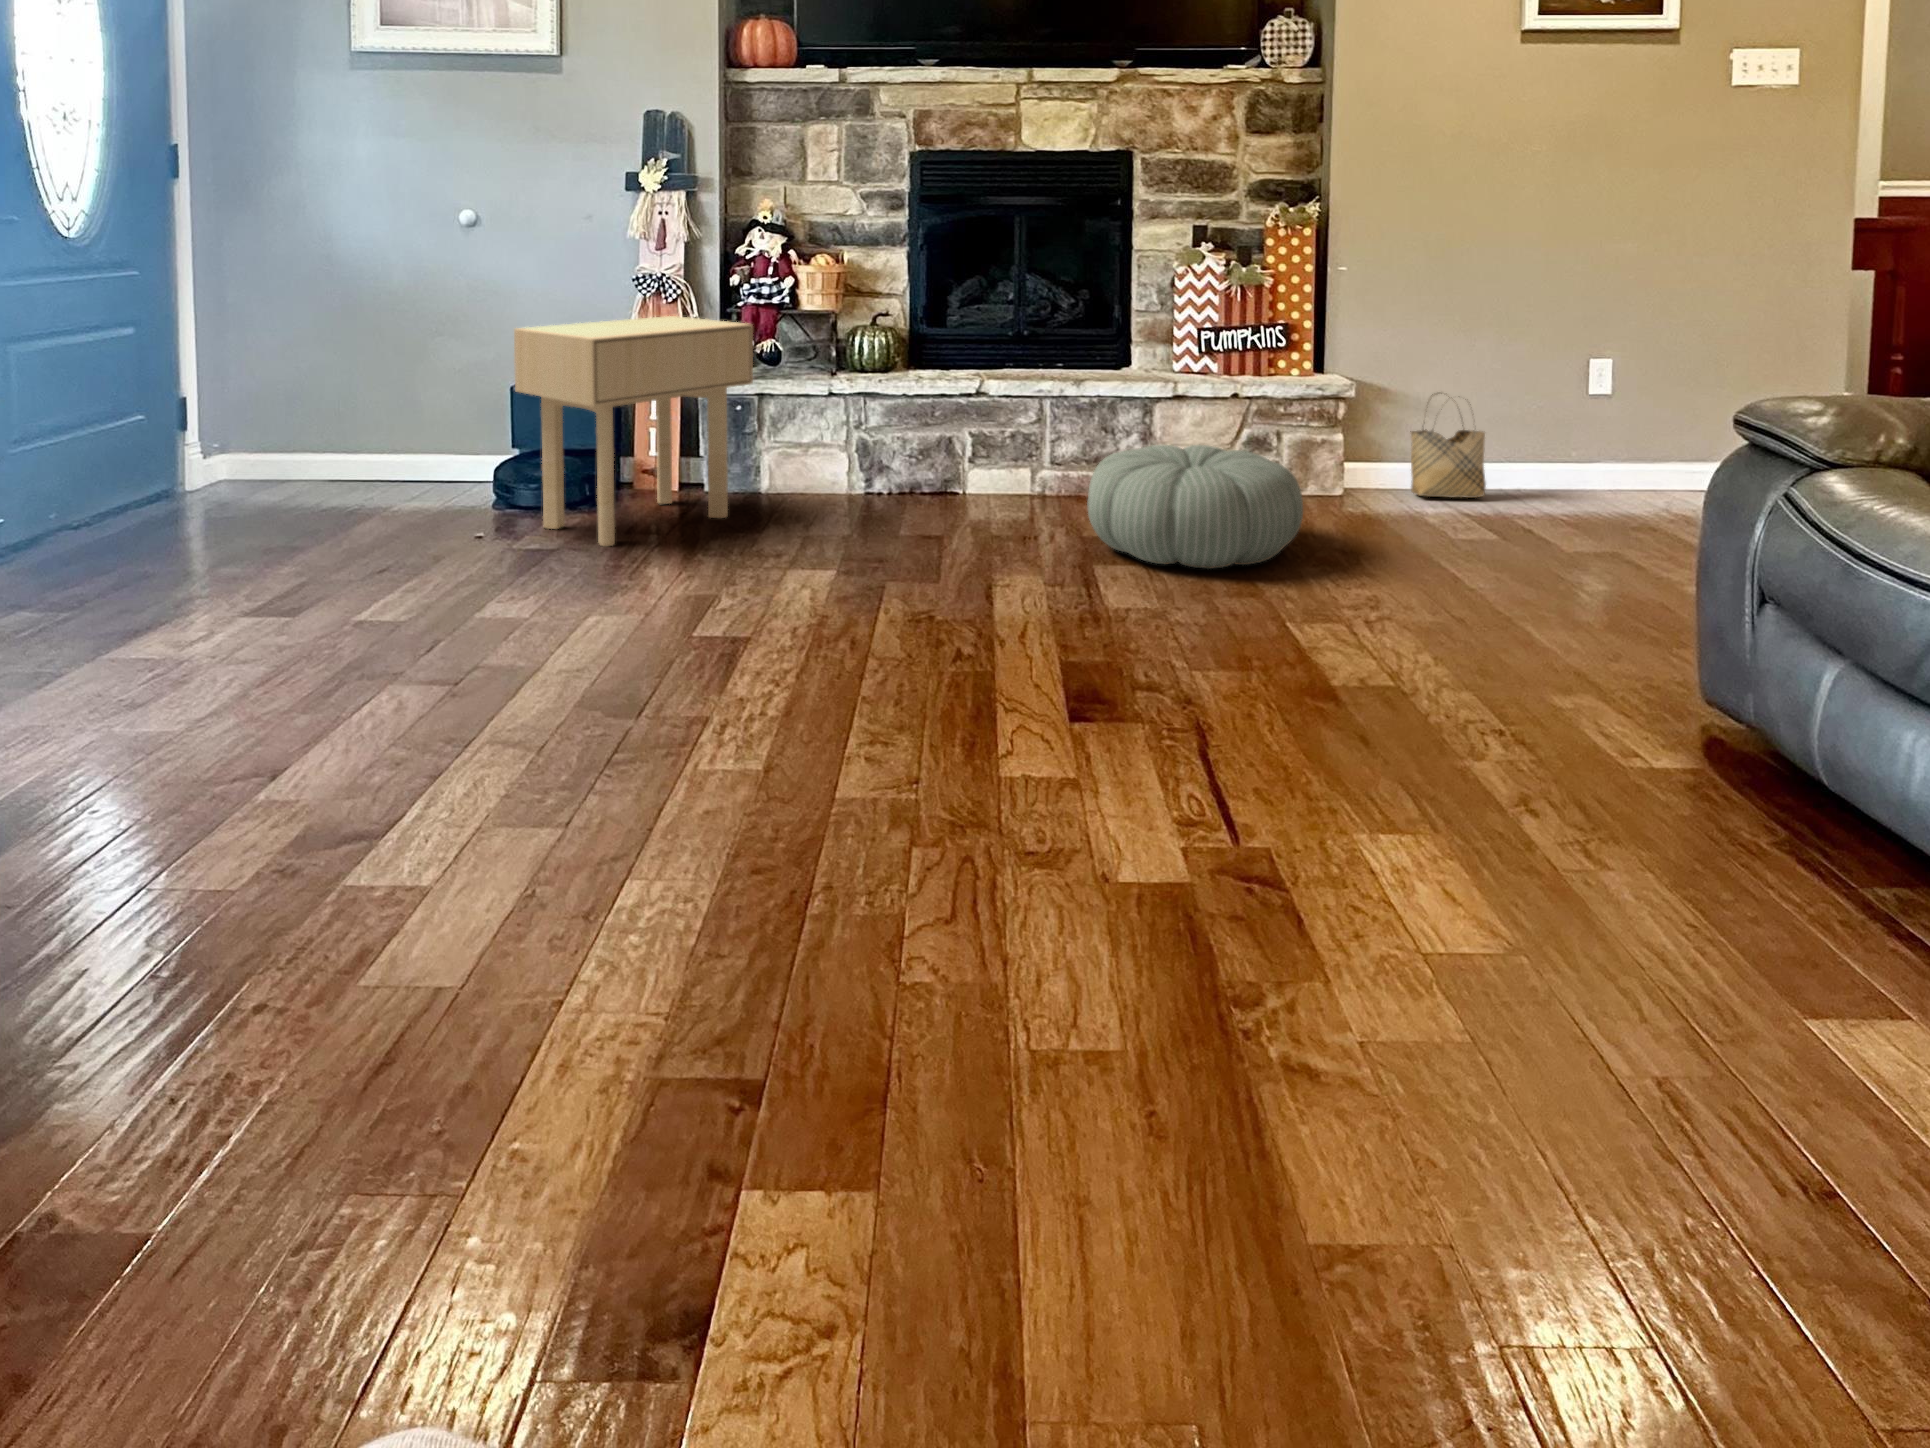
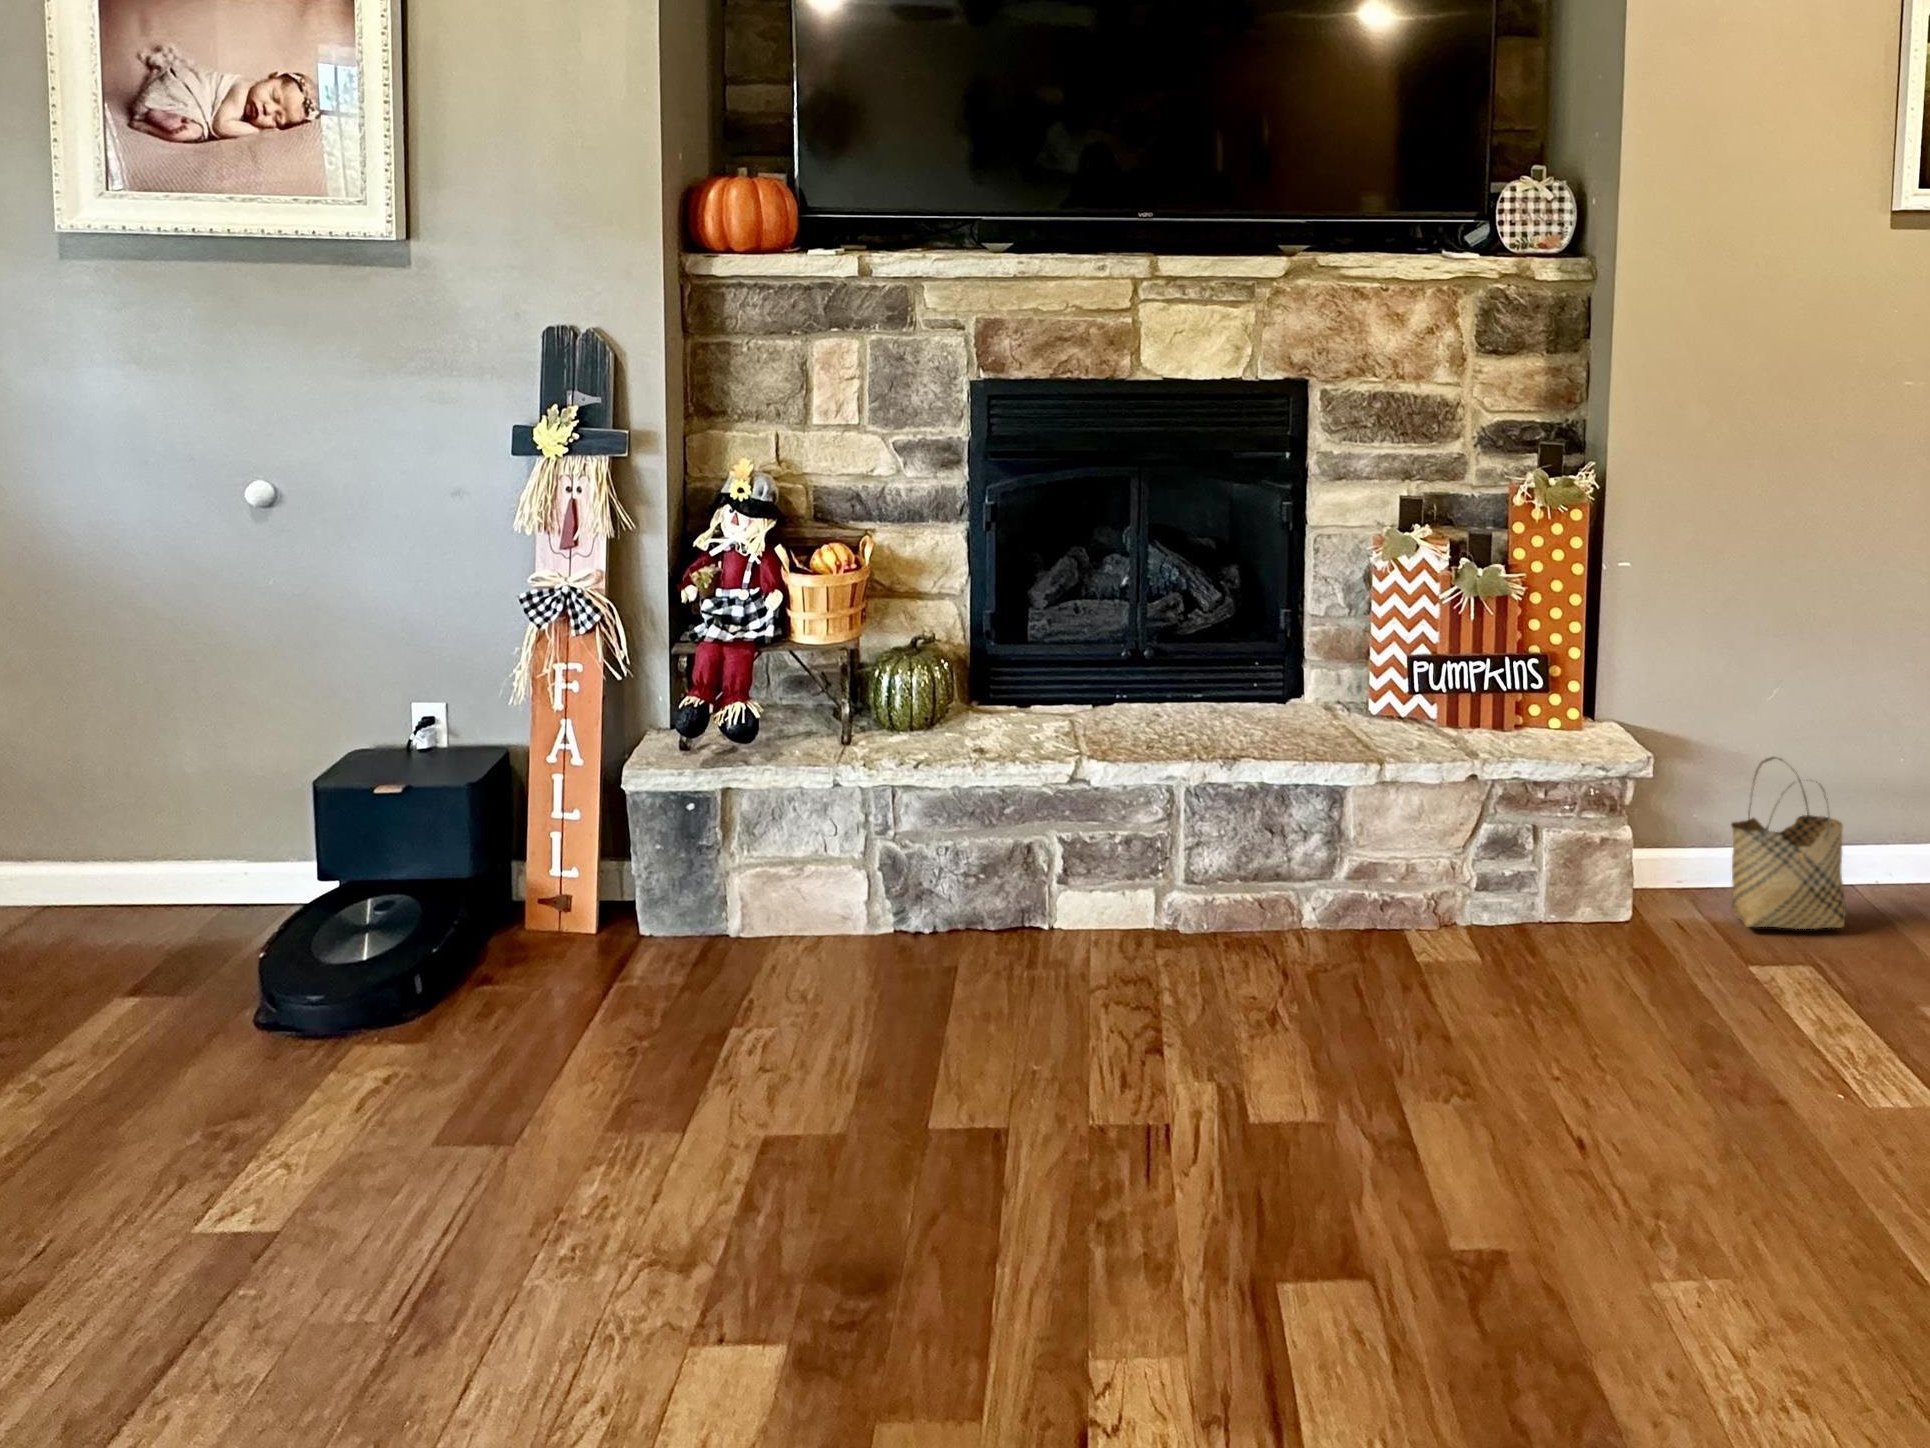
side table: present [514,316,753,546] -> none [287,667,703,1141]
pouf: present [1087,445,1303,569] -> none [1246,910,1601,1207]

